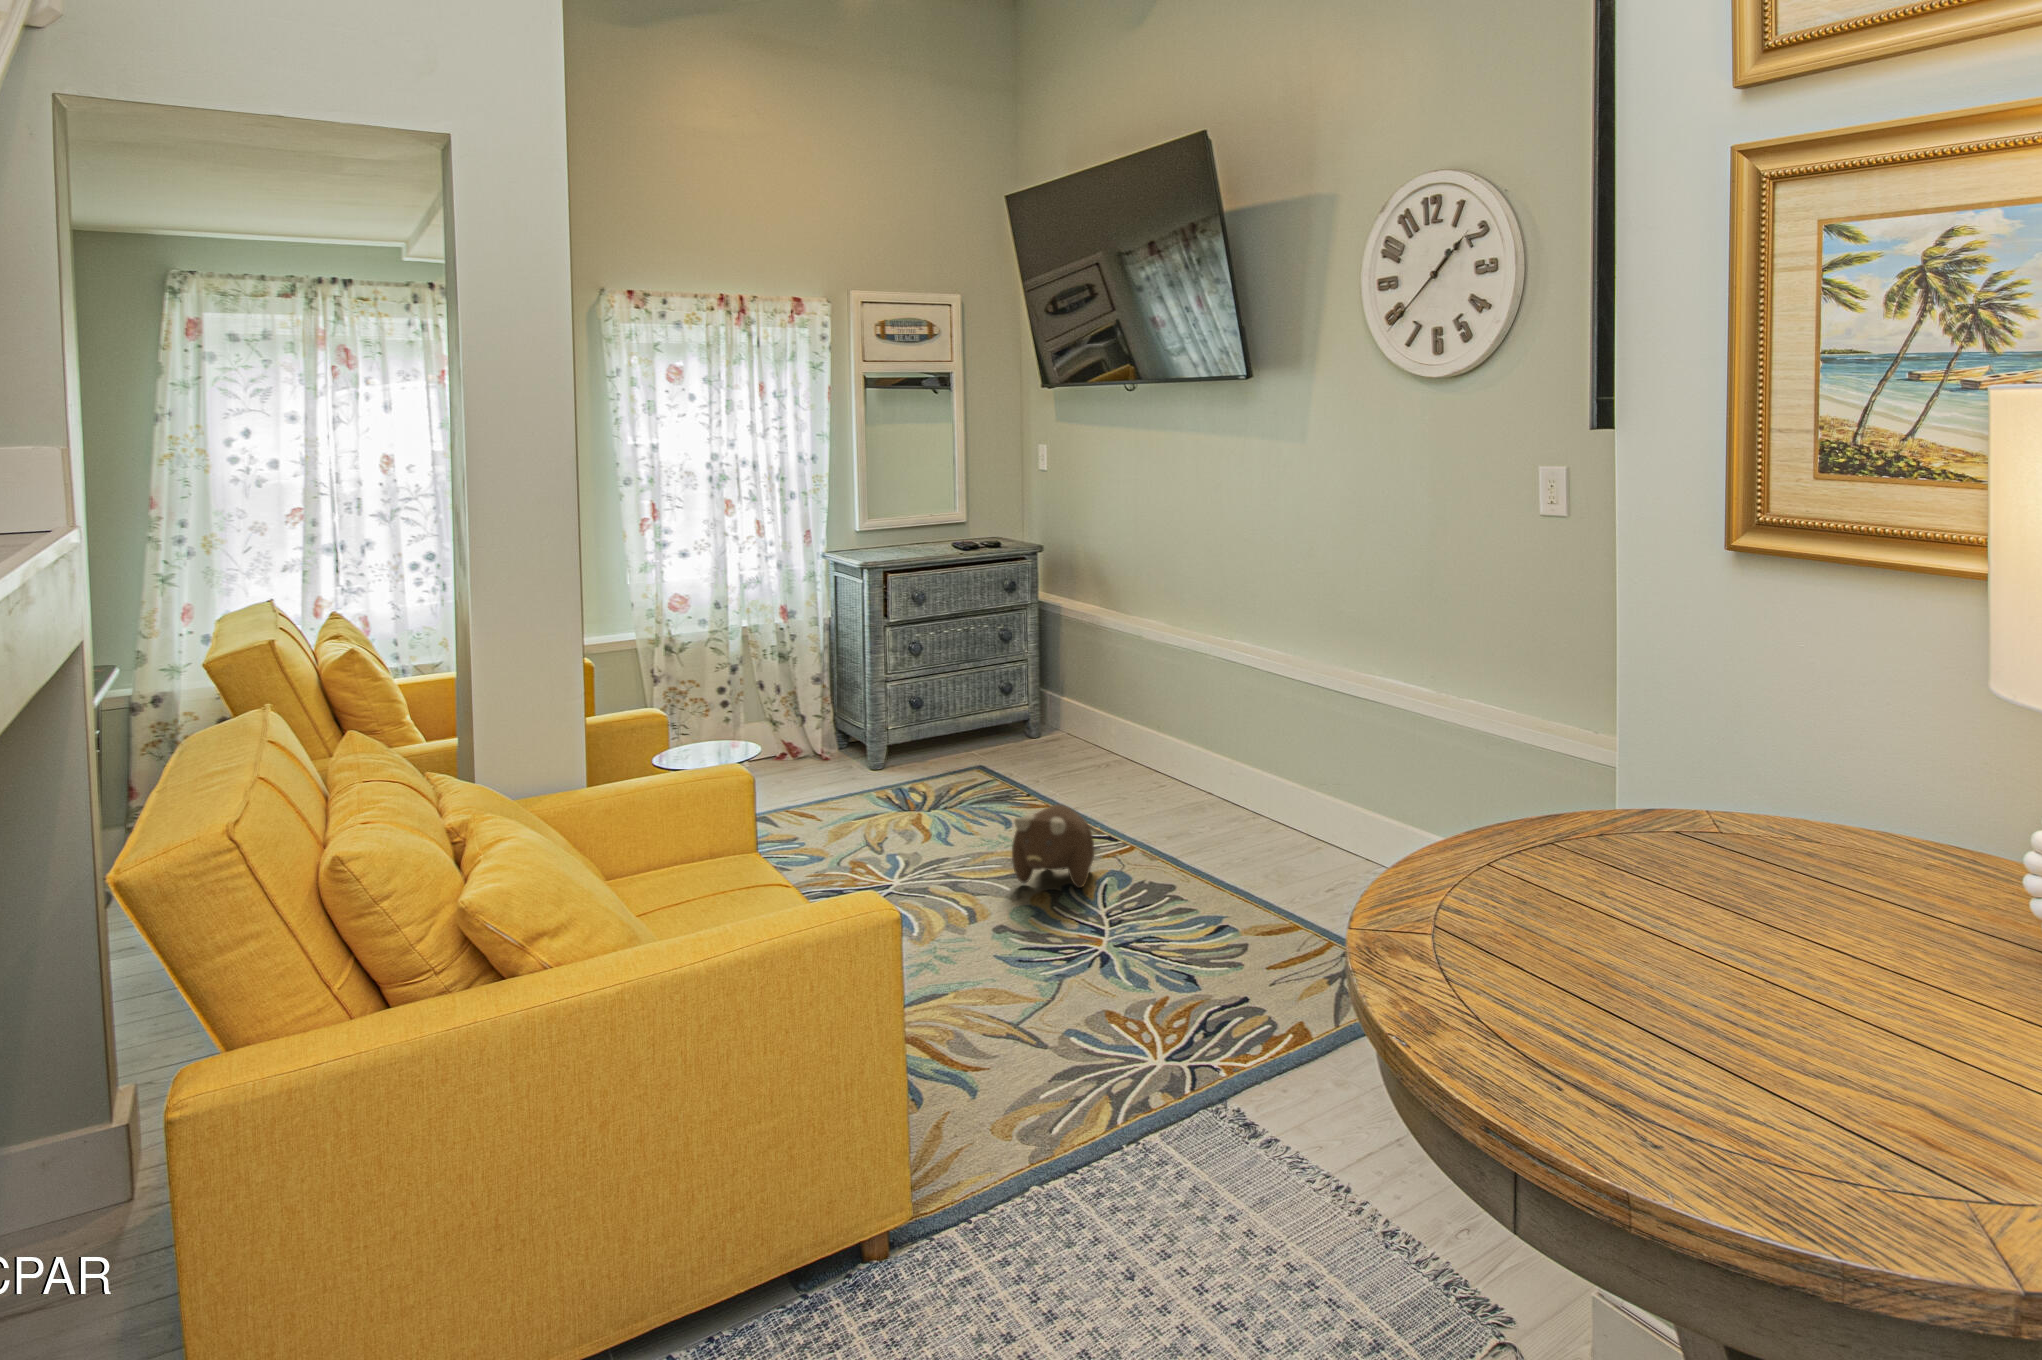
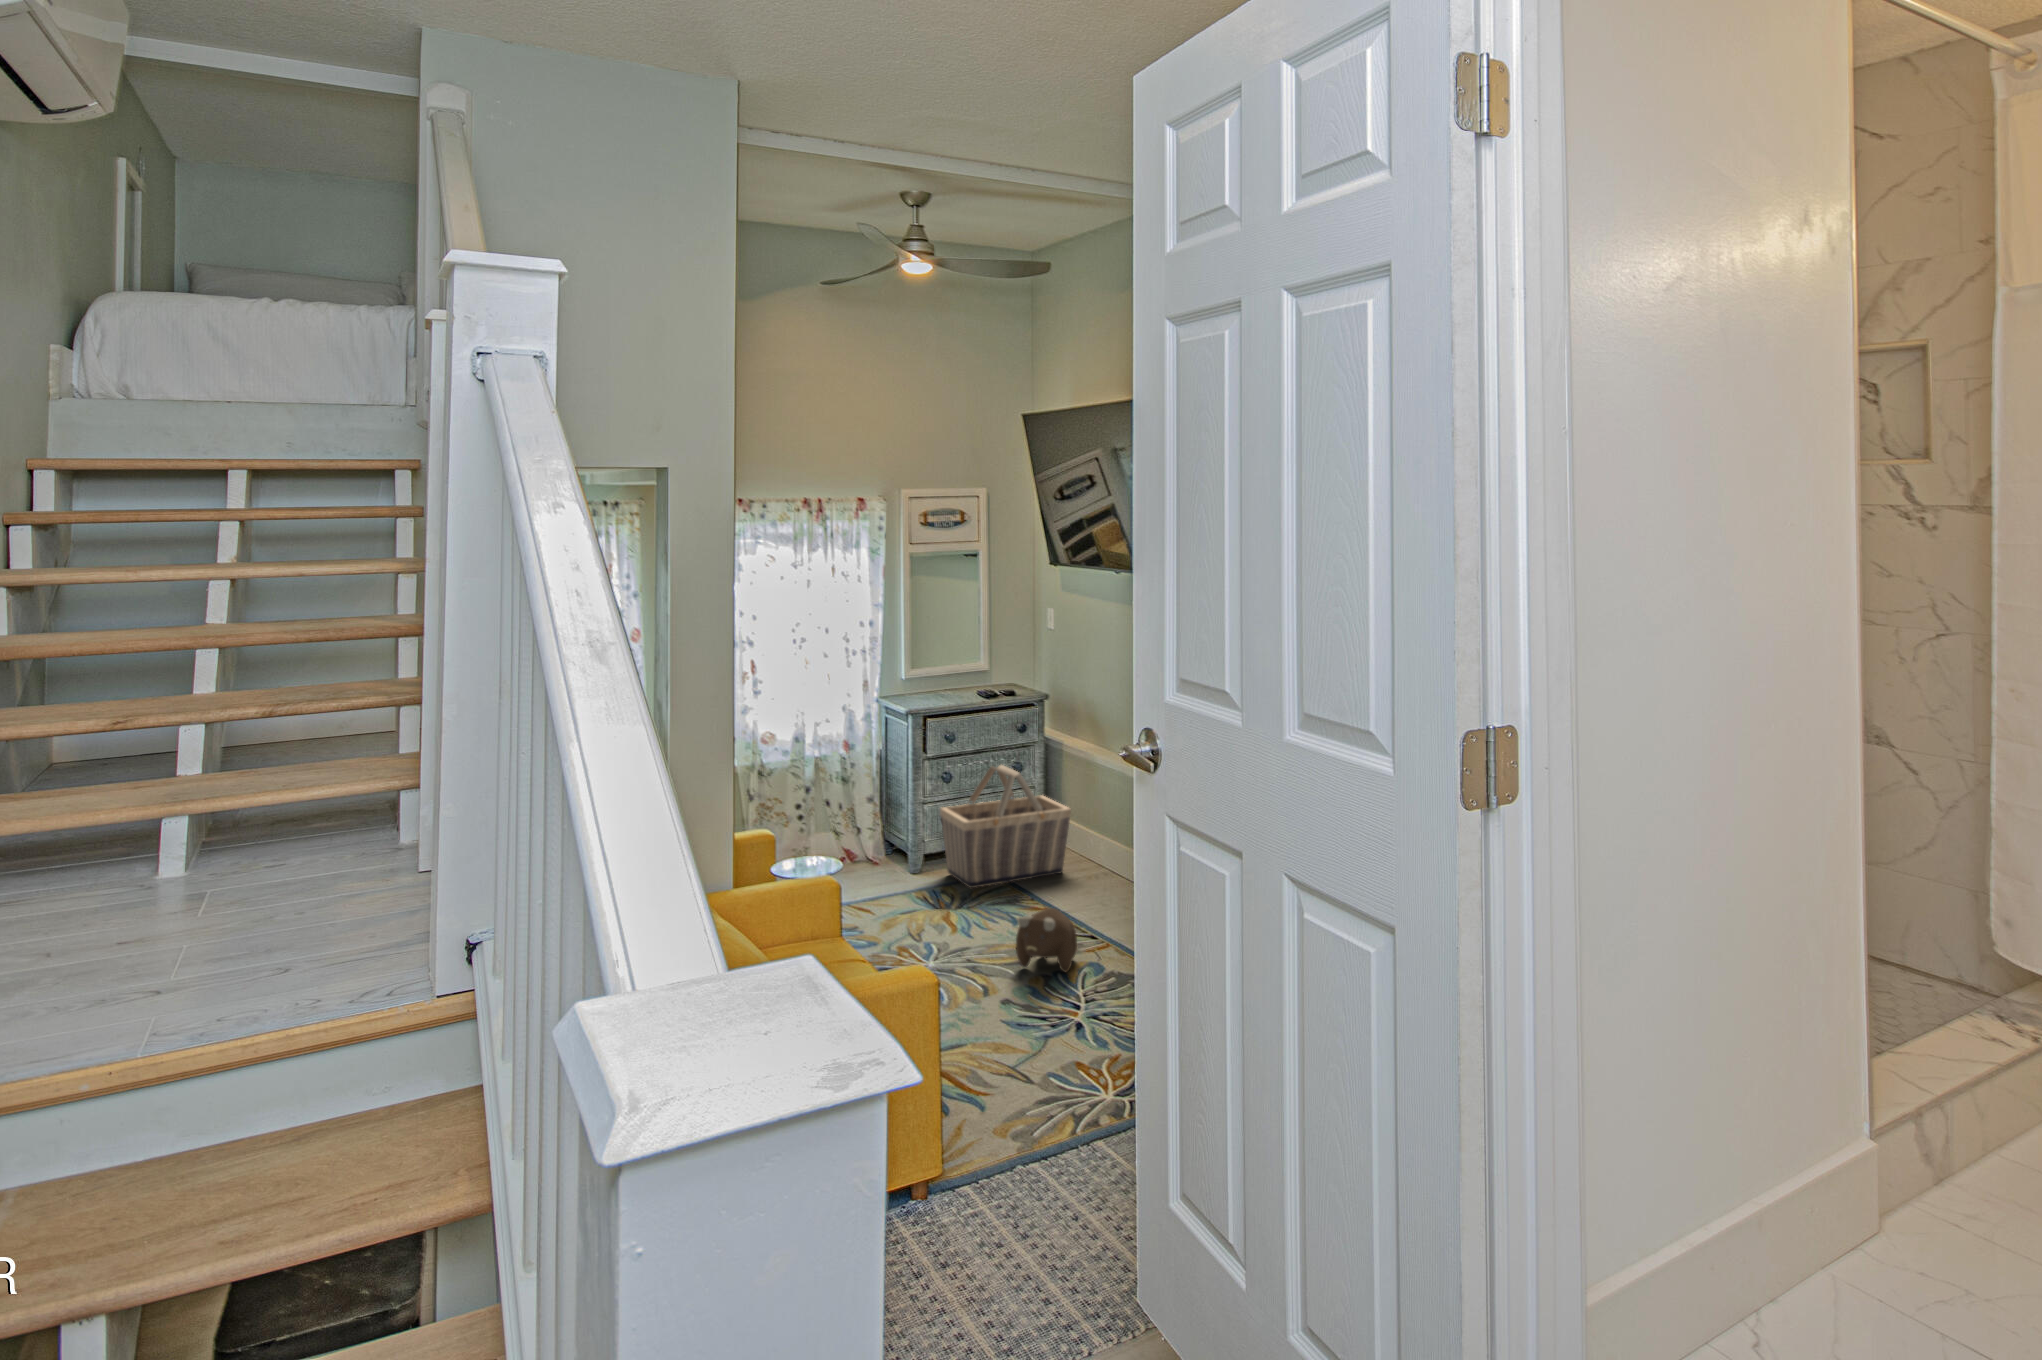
basket: none [906,630,1077,786] -> present [940,765,1071,888]

